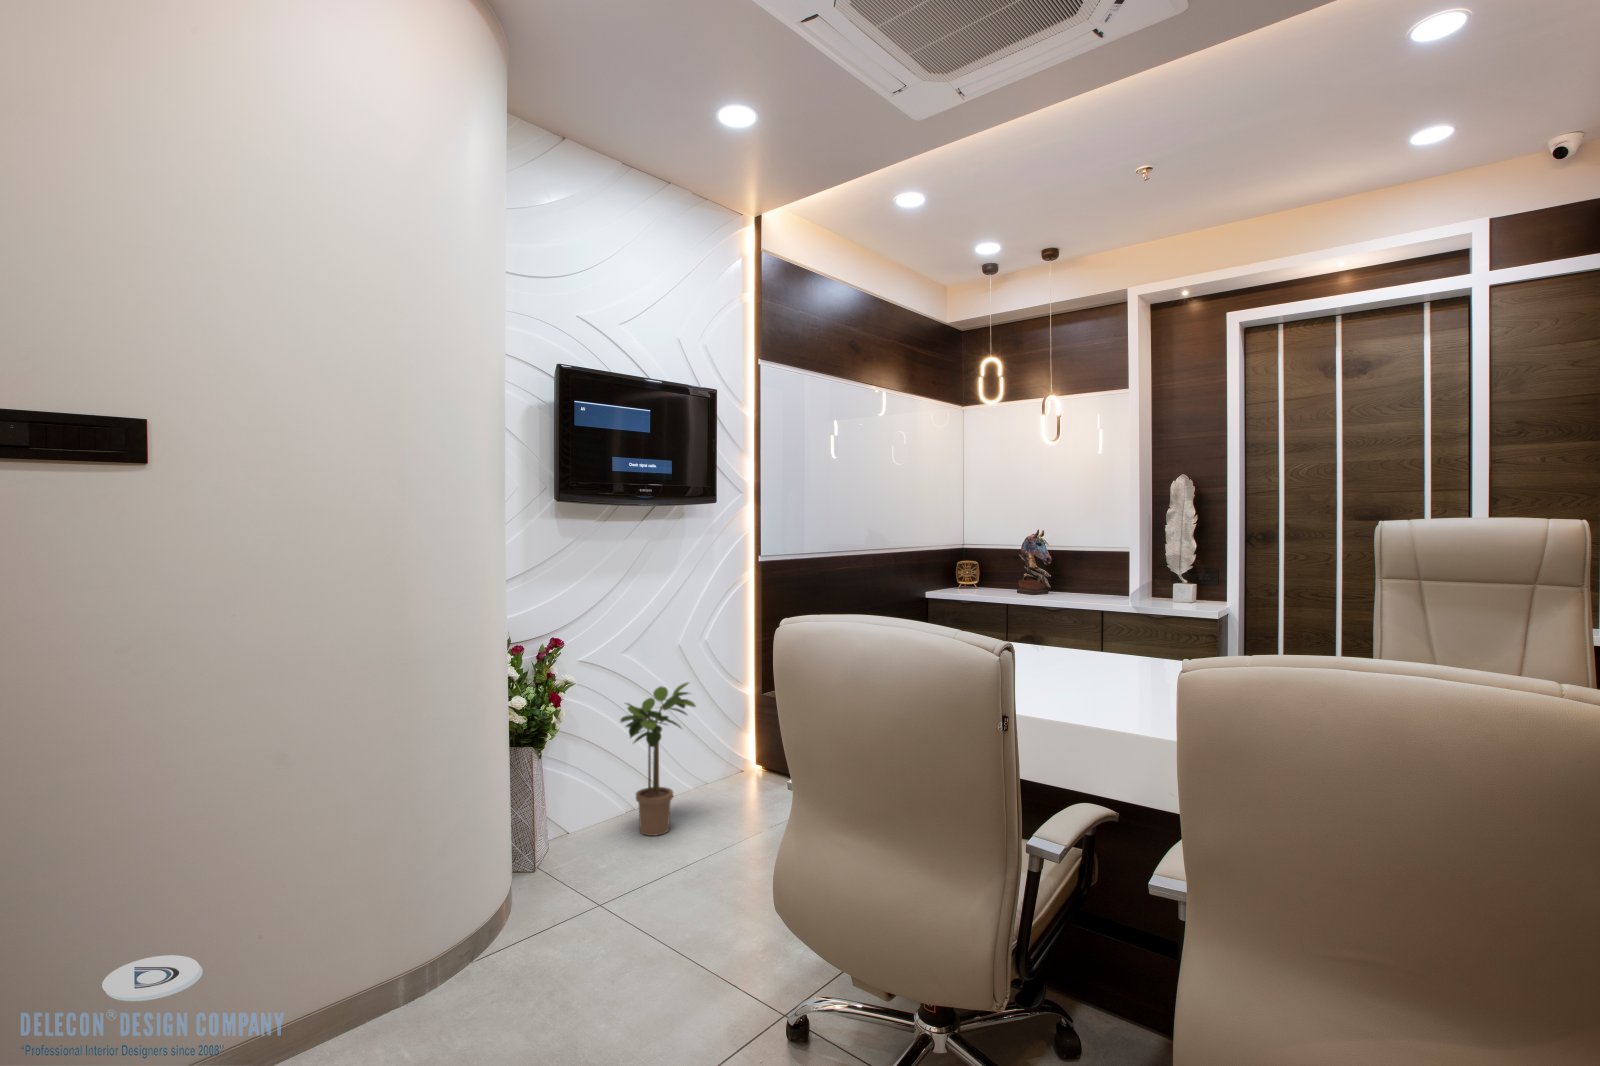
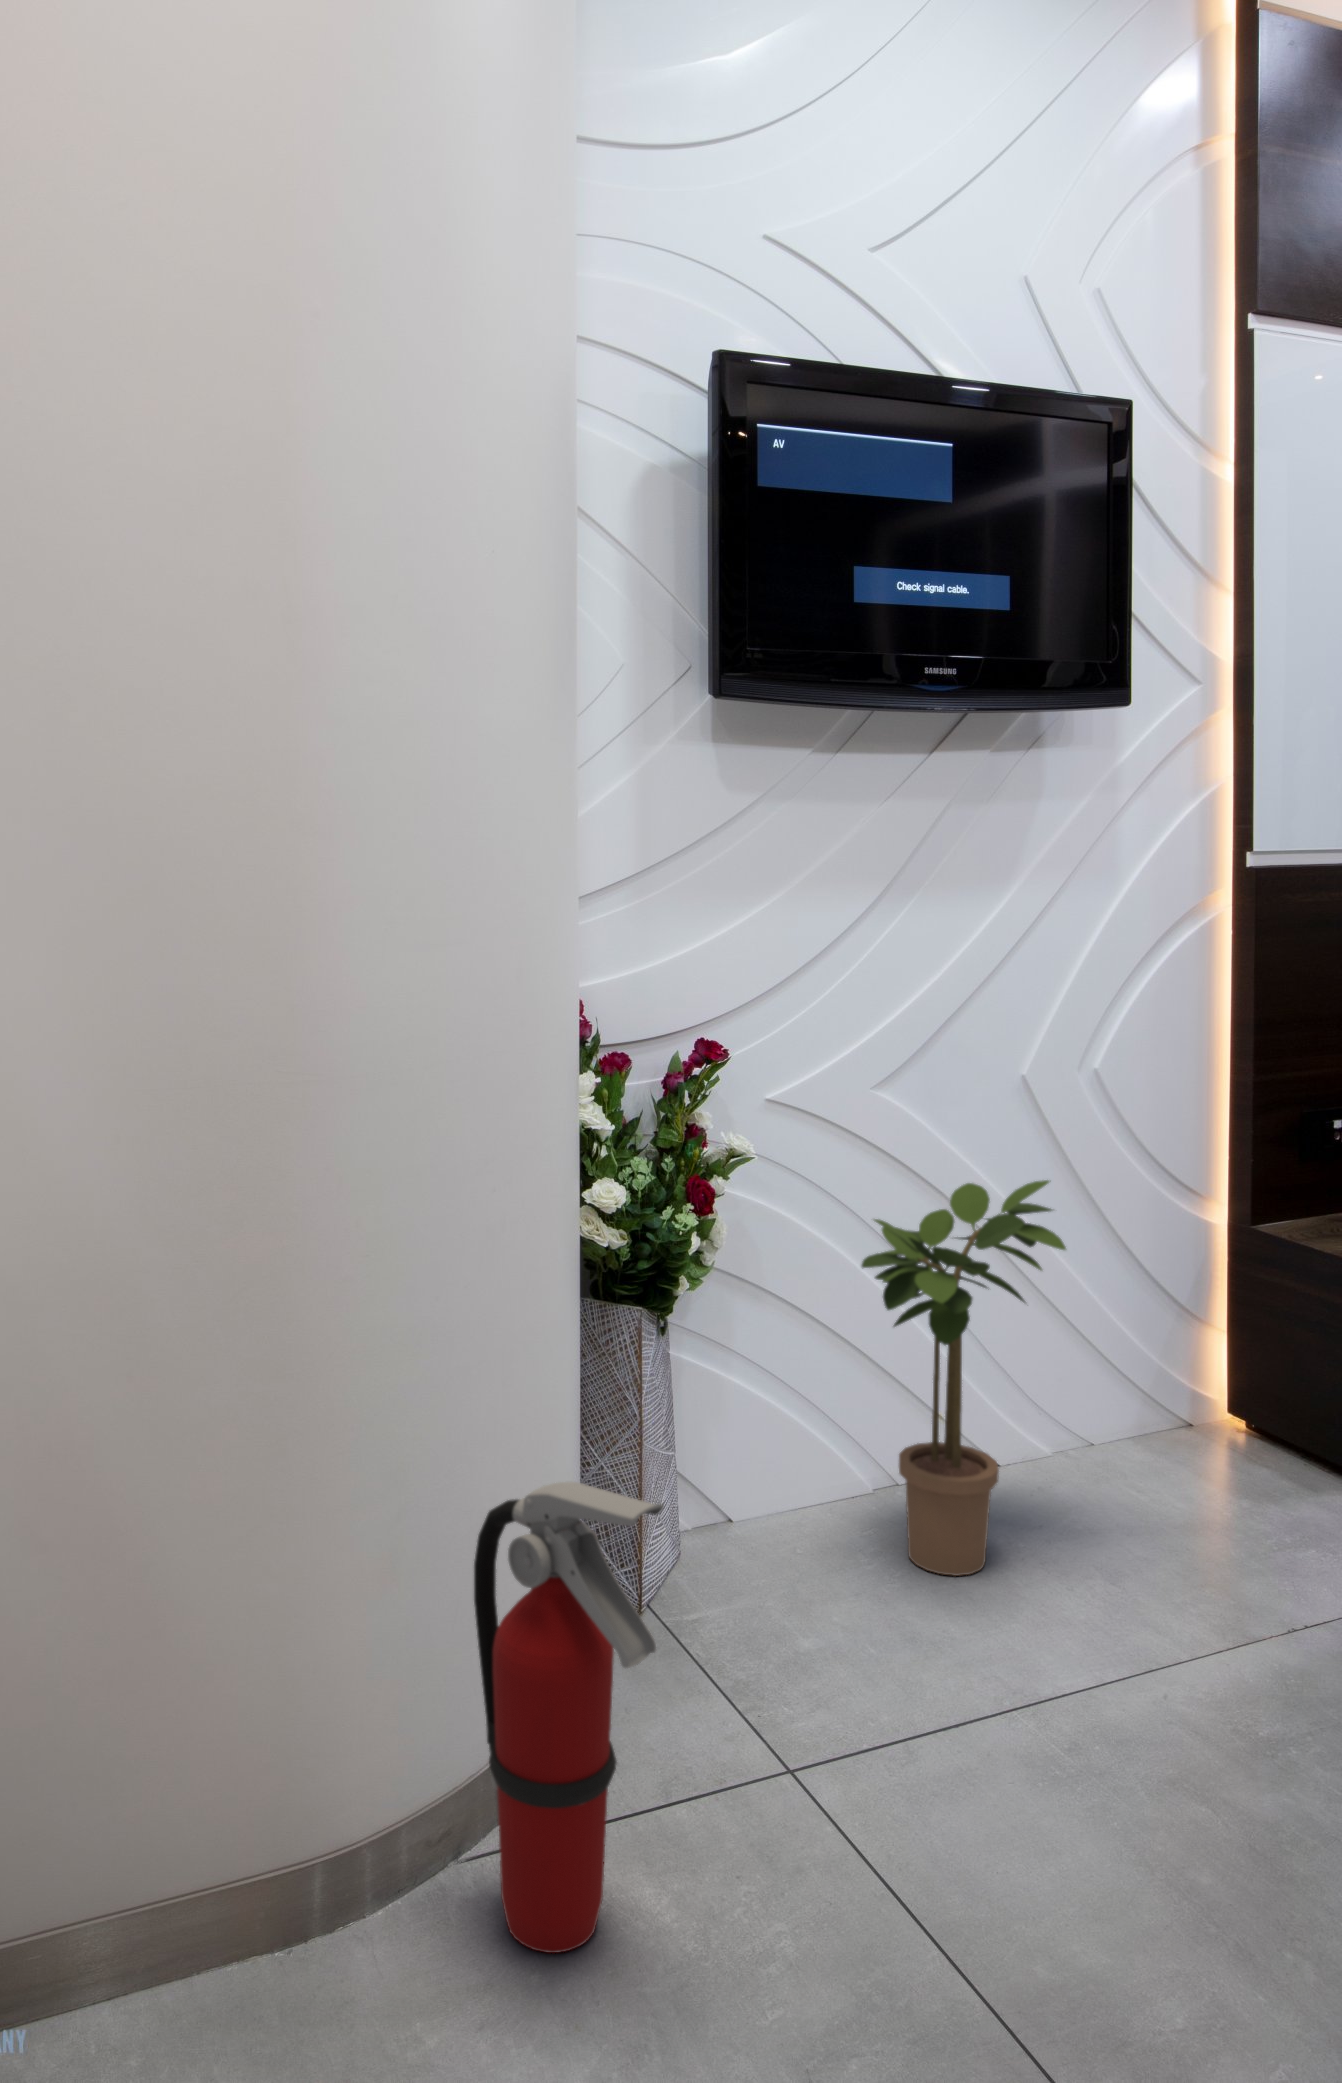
fire extinguisher: none [474,804,553,983] -> present [474,1482,664,1953]

